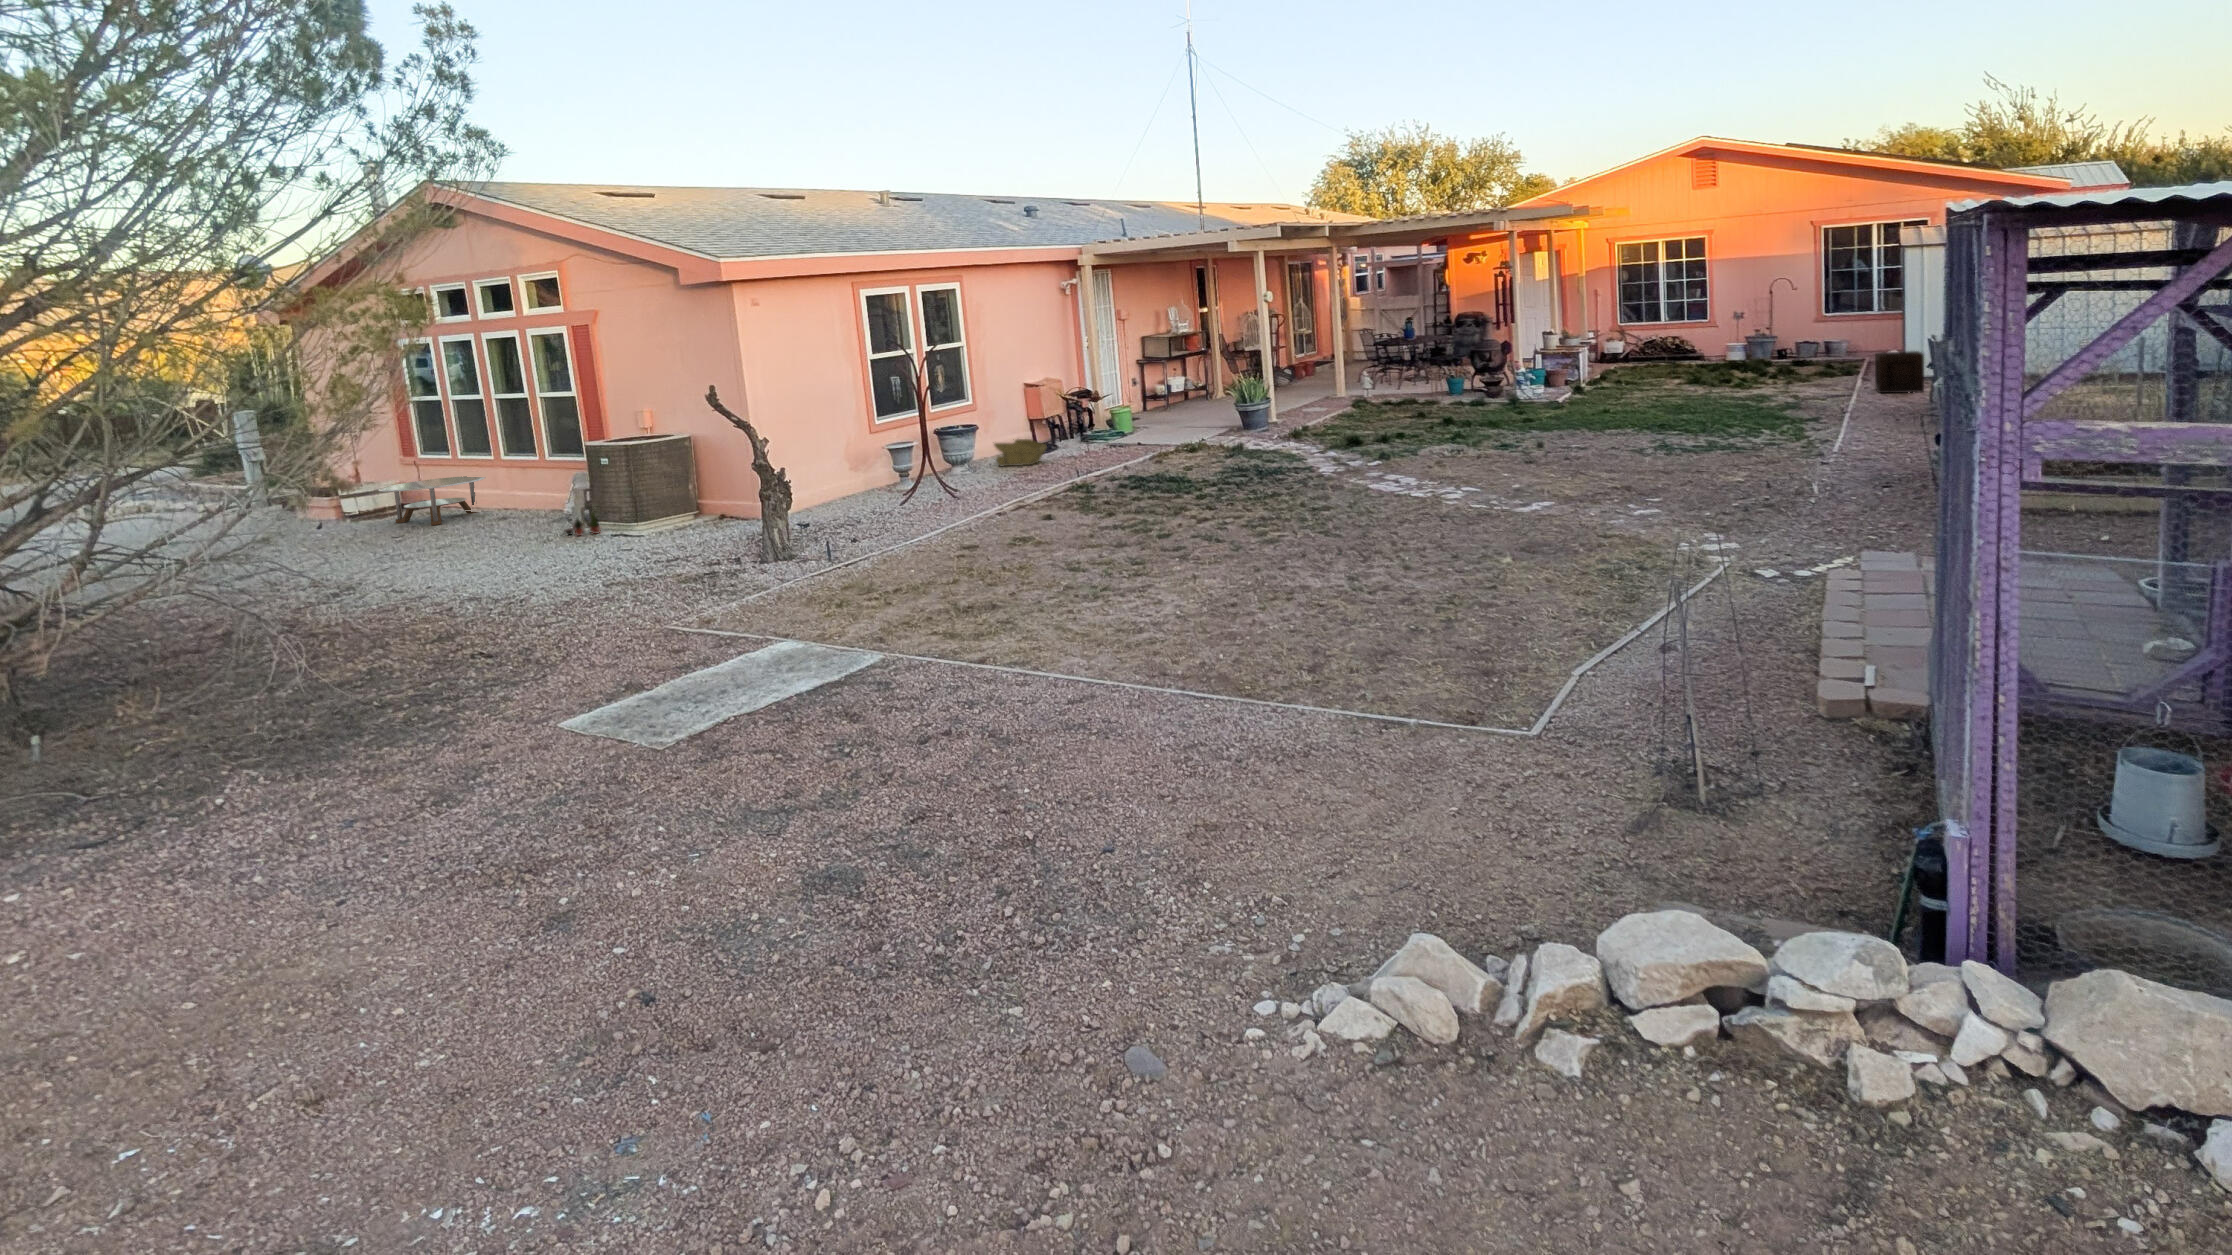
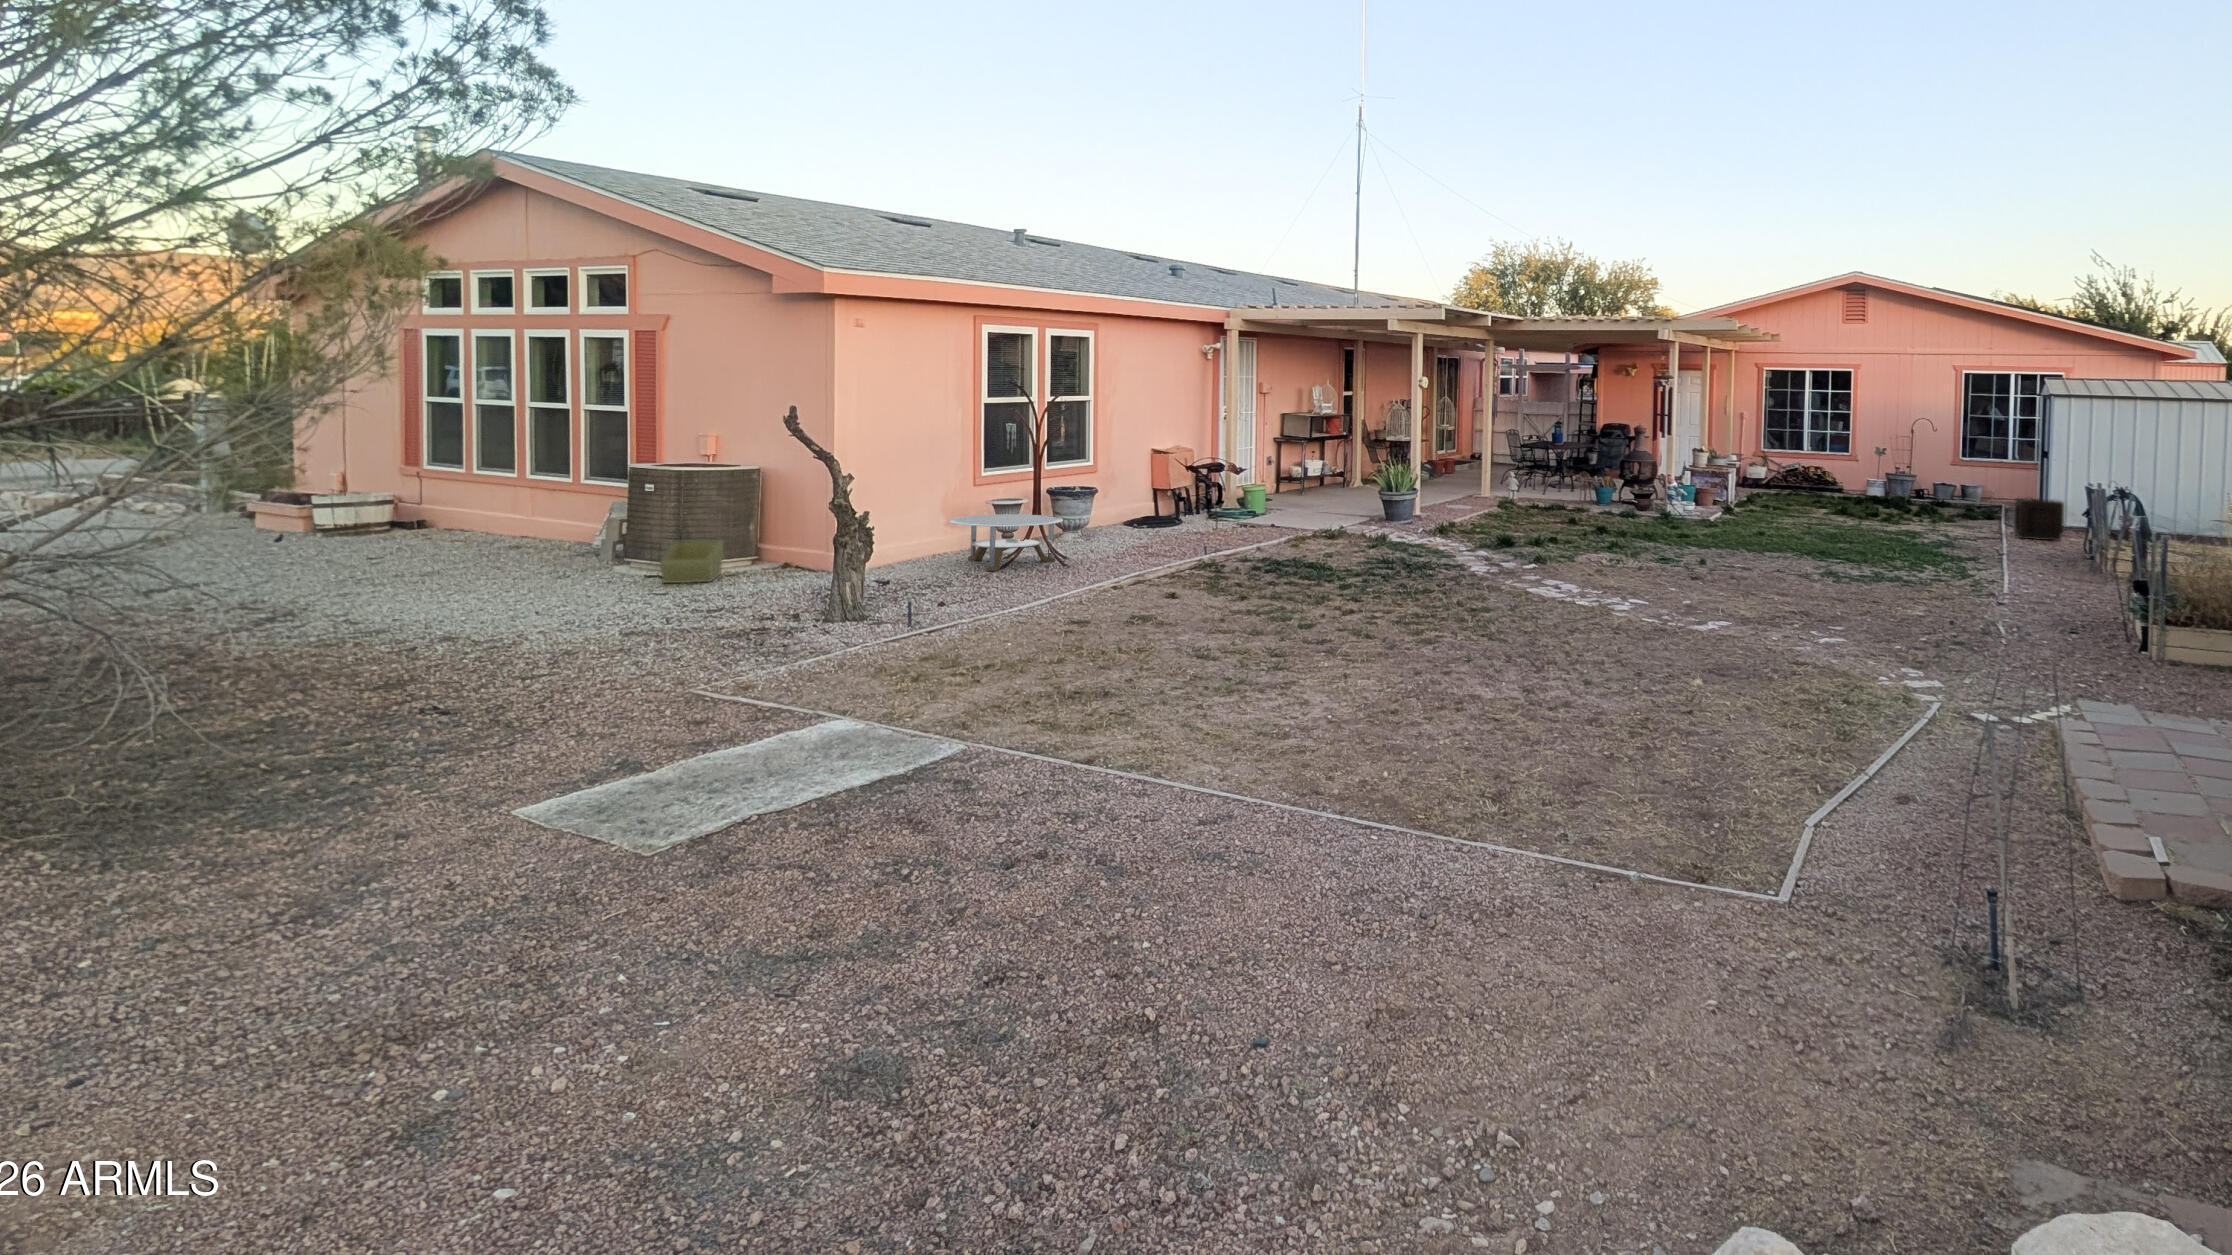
storage bin: present [994,439,1047,466] -> present [660,540,723,583]
round table: present [379,476,486,525] -> present [948,514,1063,571]
potted plant: present [564,504,601,536] -> none [594,536,645,574]

